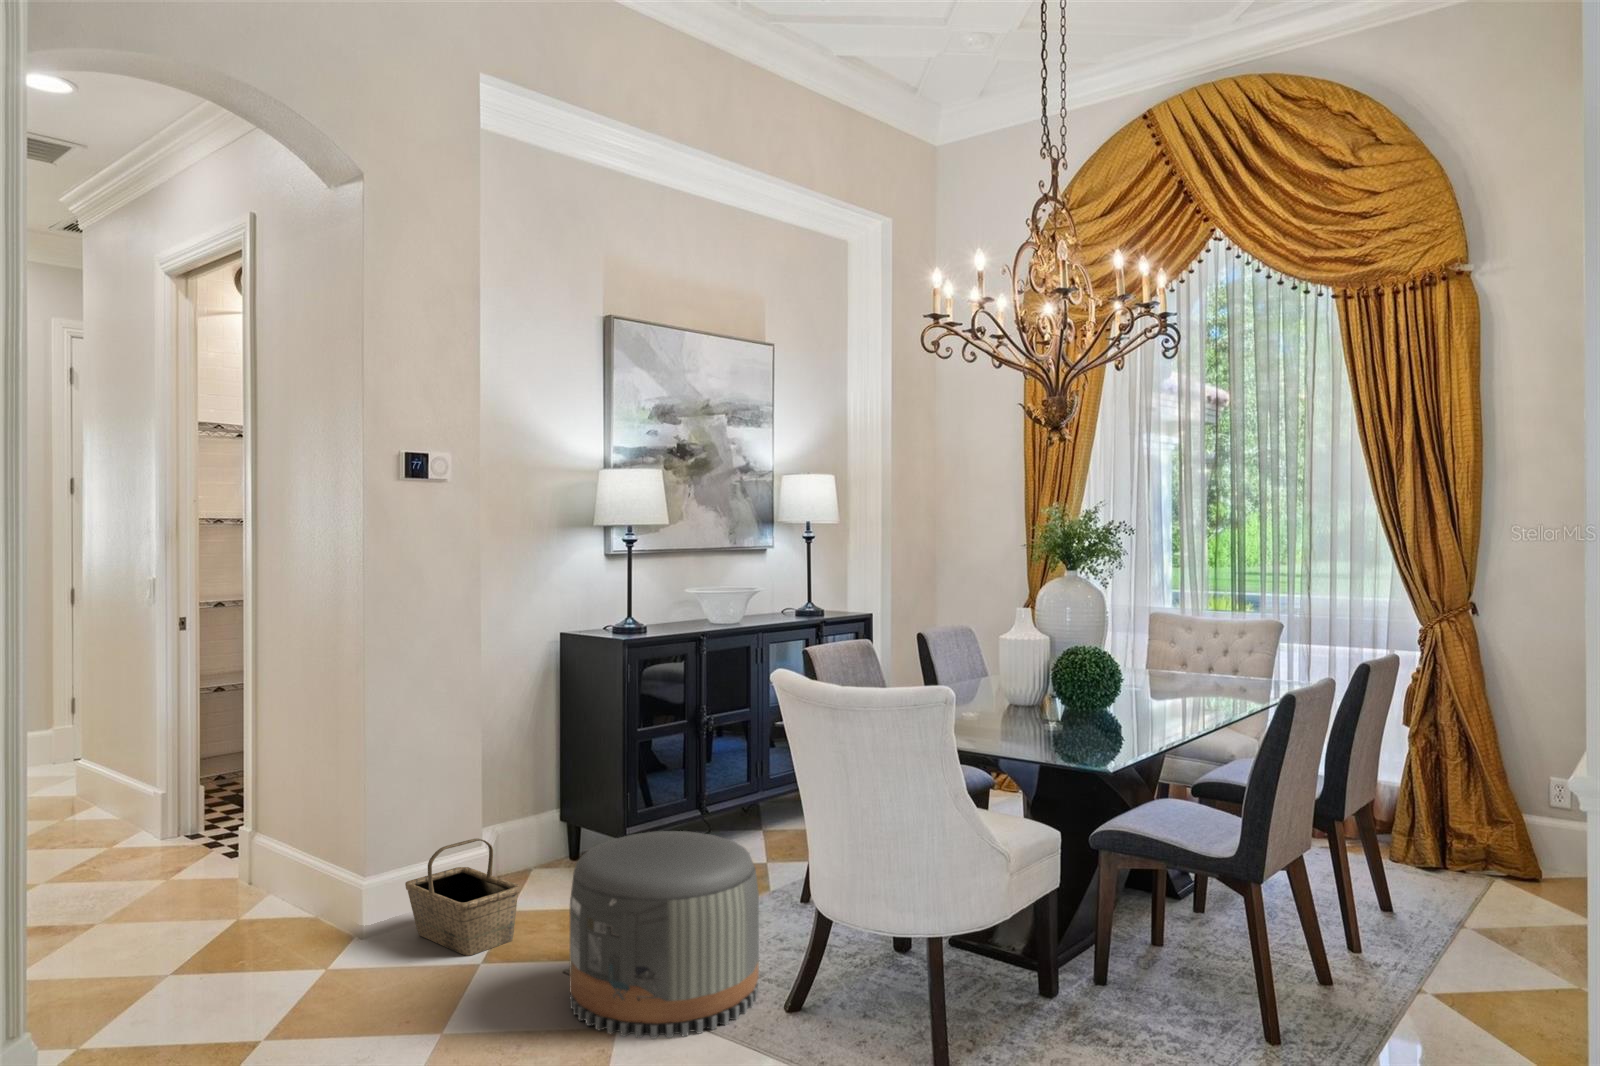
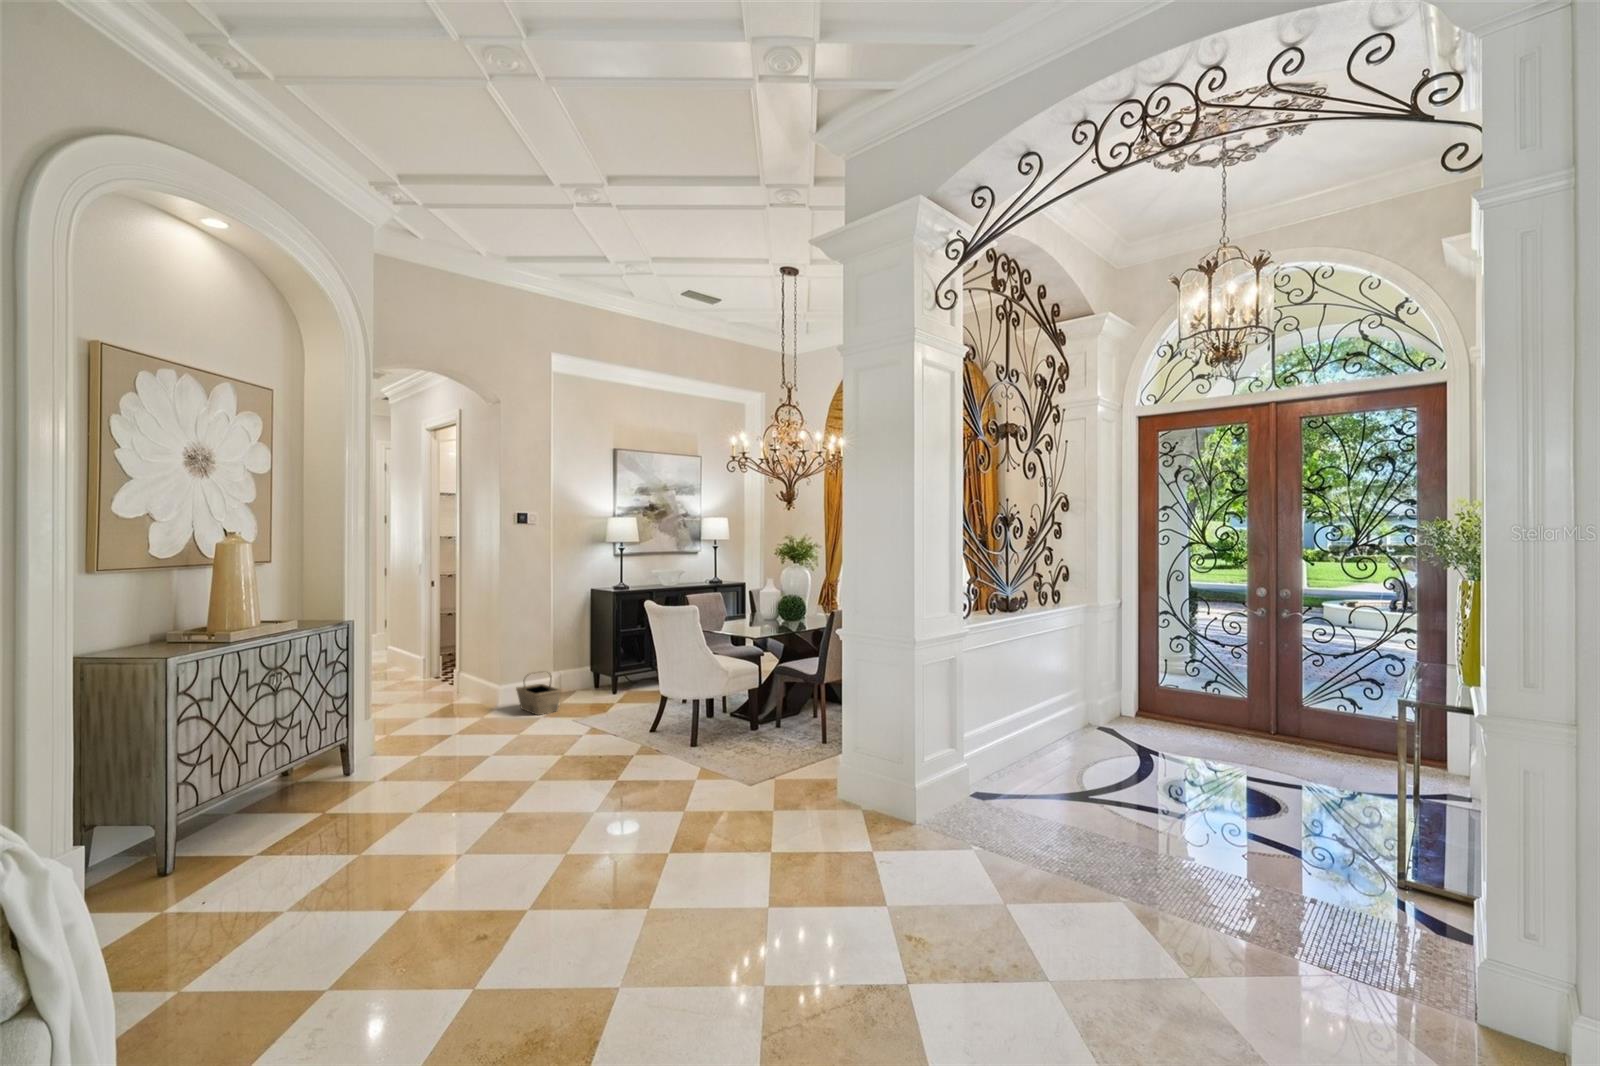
pouf: present [570,831,759,1039] -> none [570,666,644,737]

